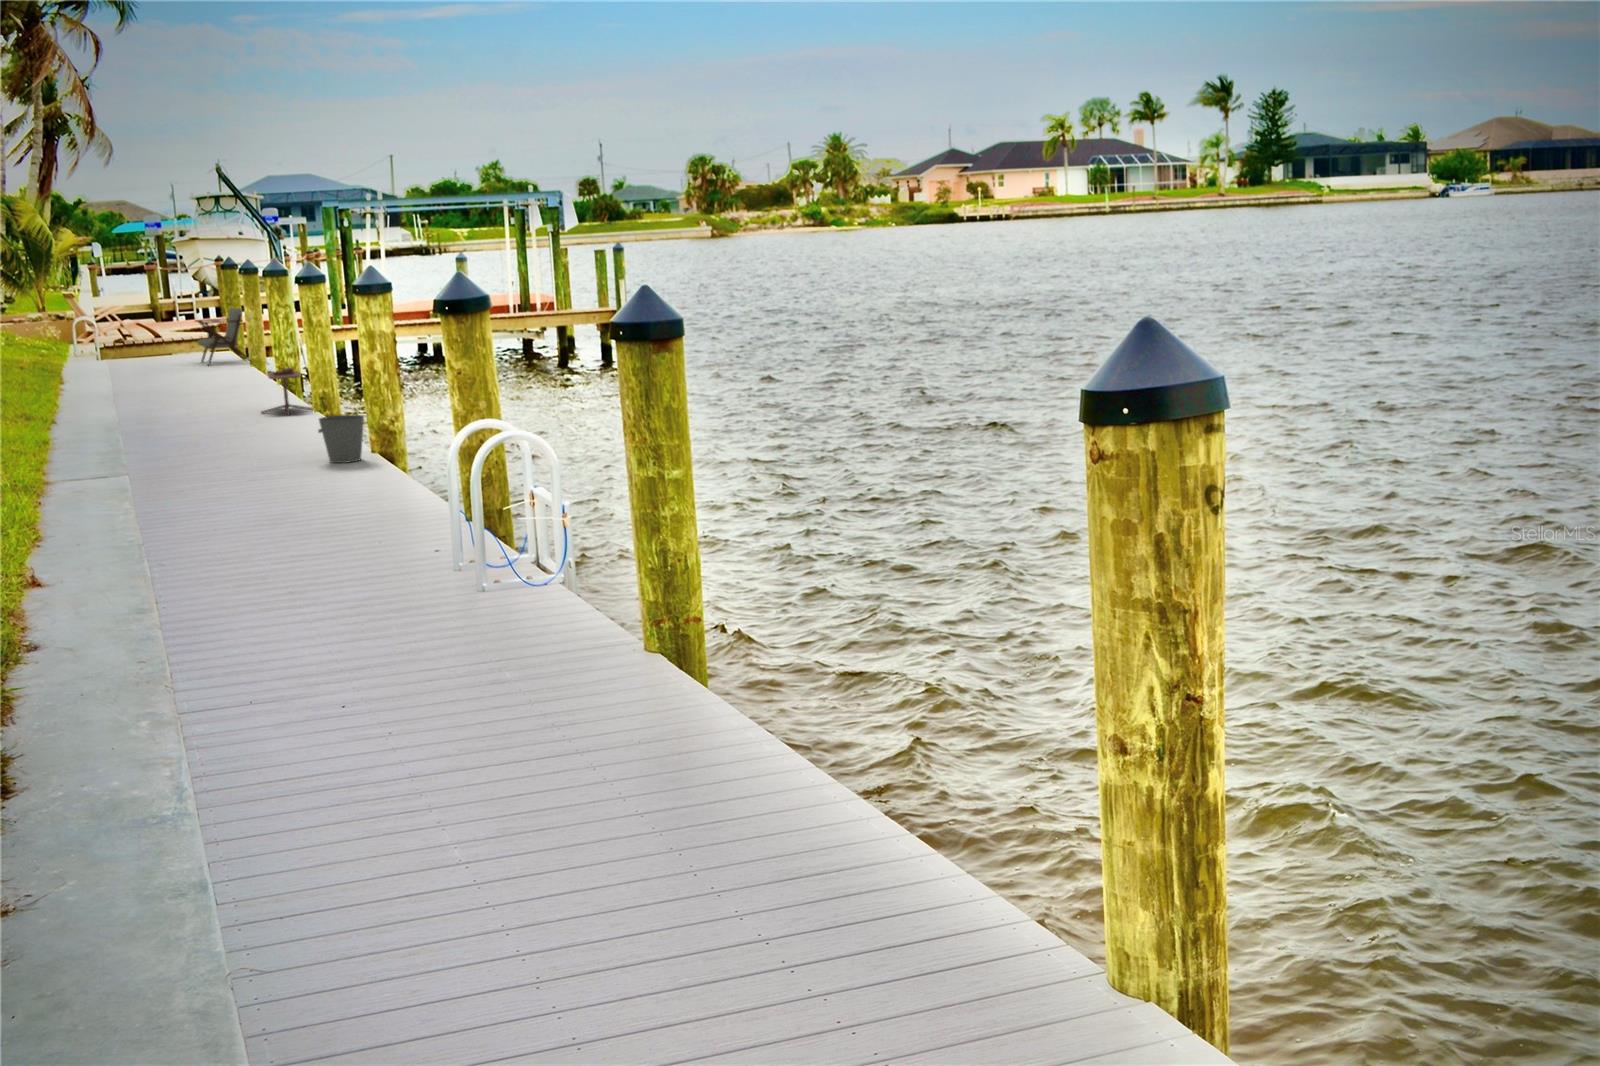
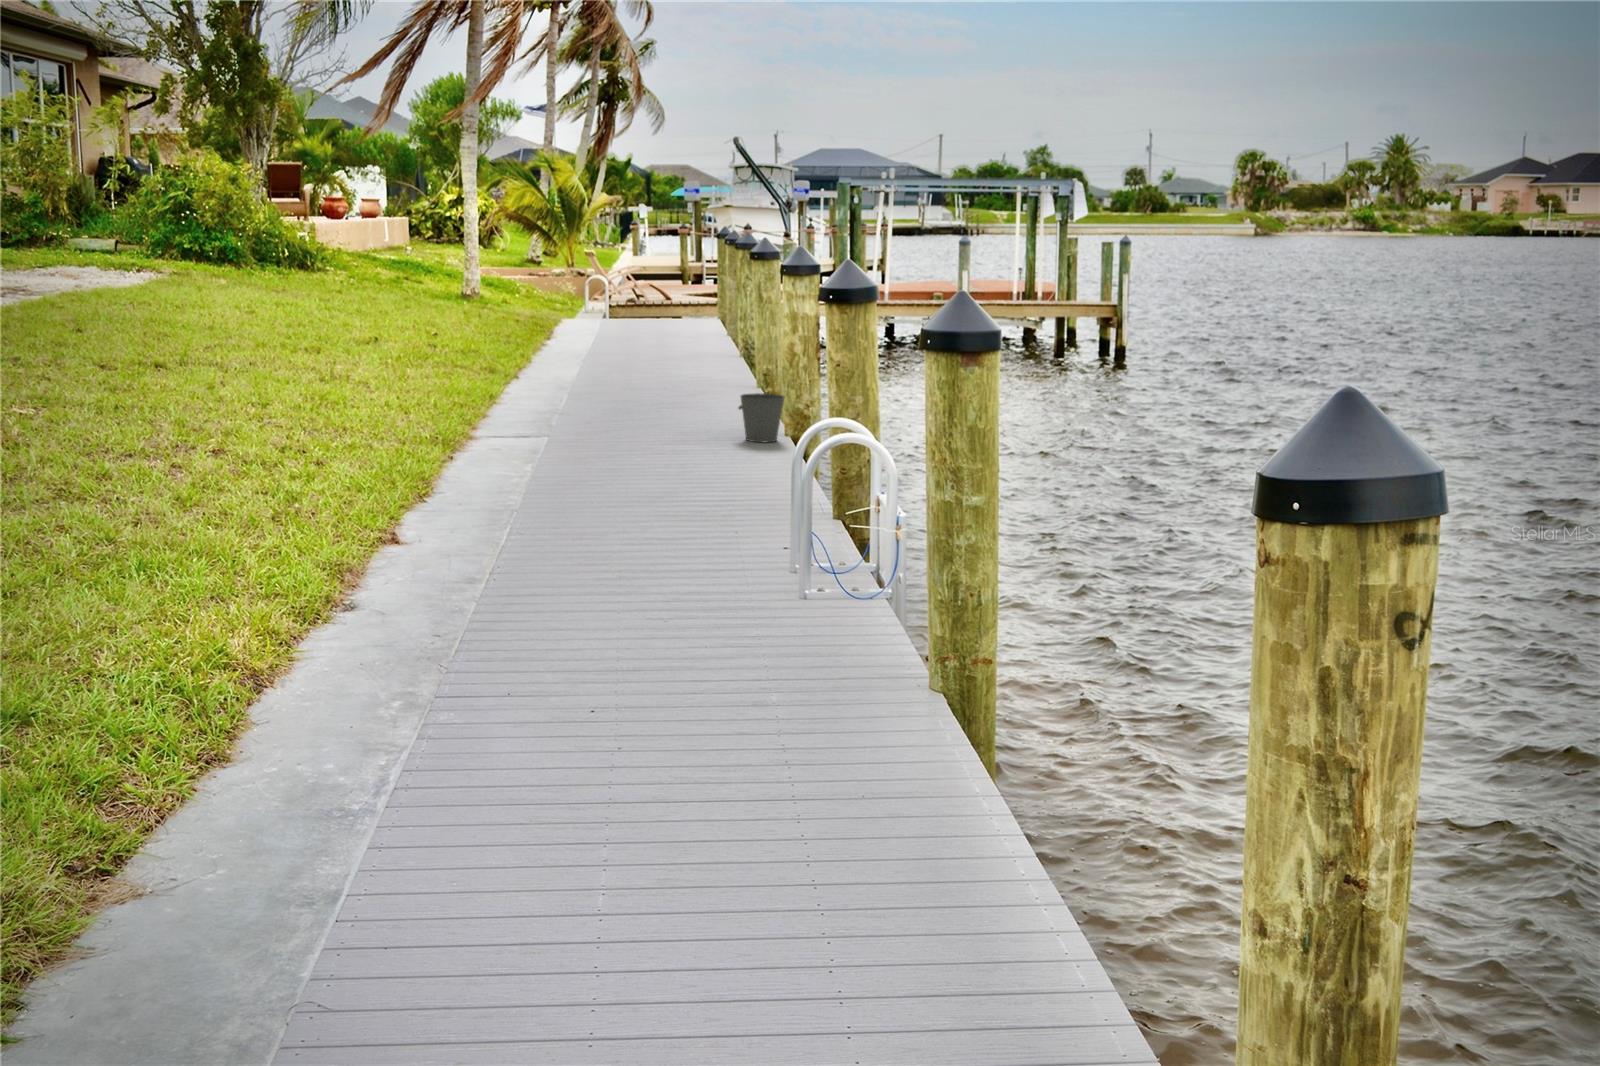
lounge chair: present [196,307,252,366] -> none [690,274,737,331]
side table: present [261,368,314,415] -> none [713,340,764,387]

